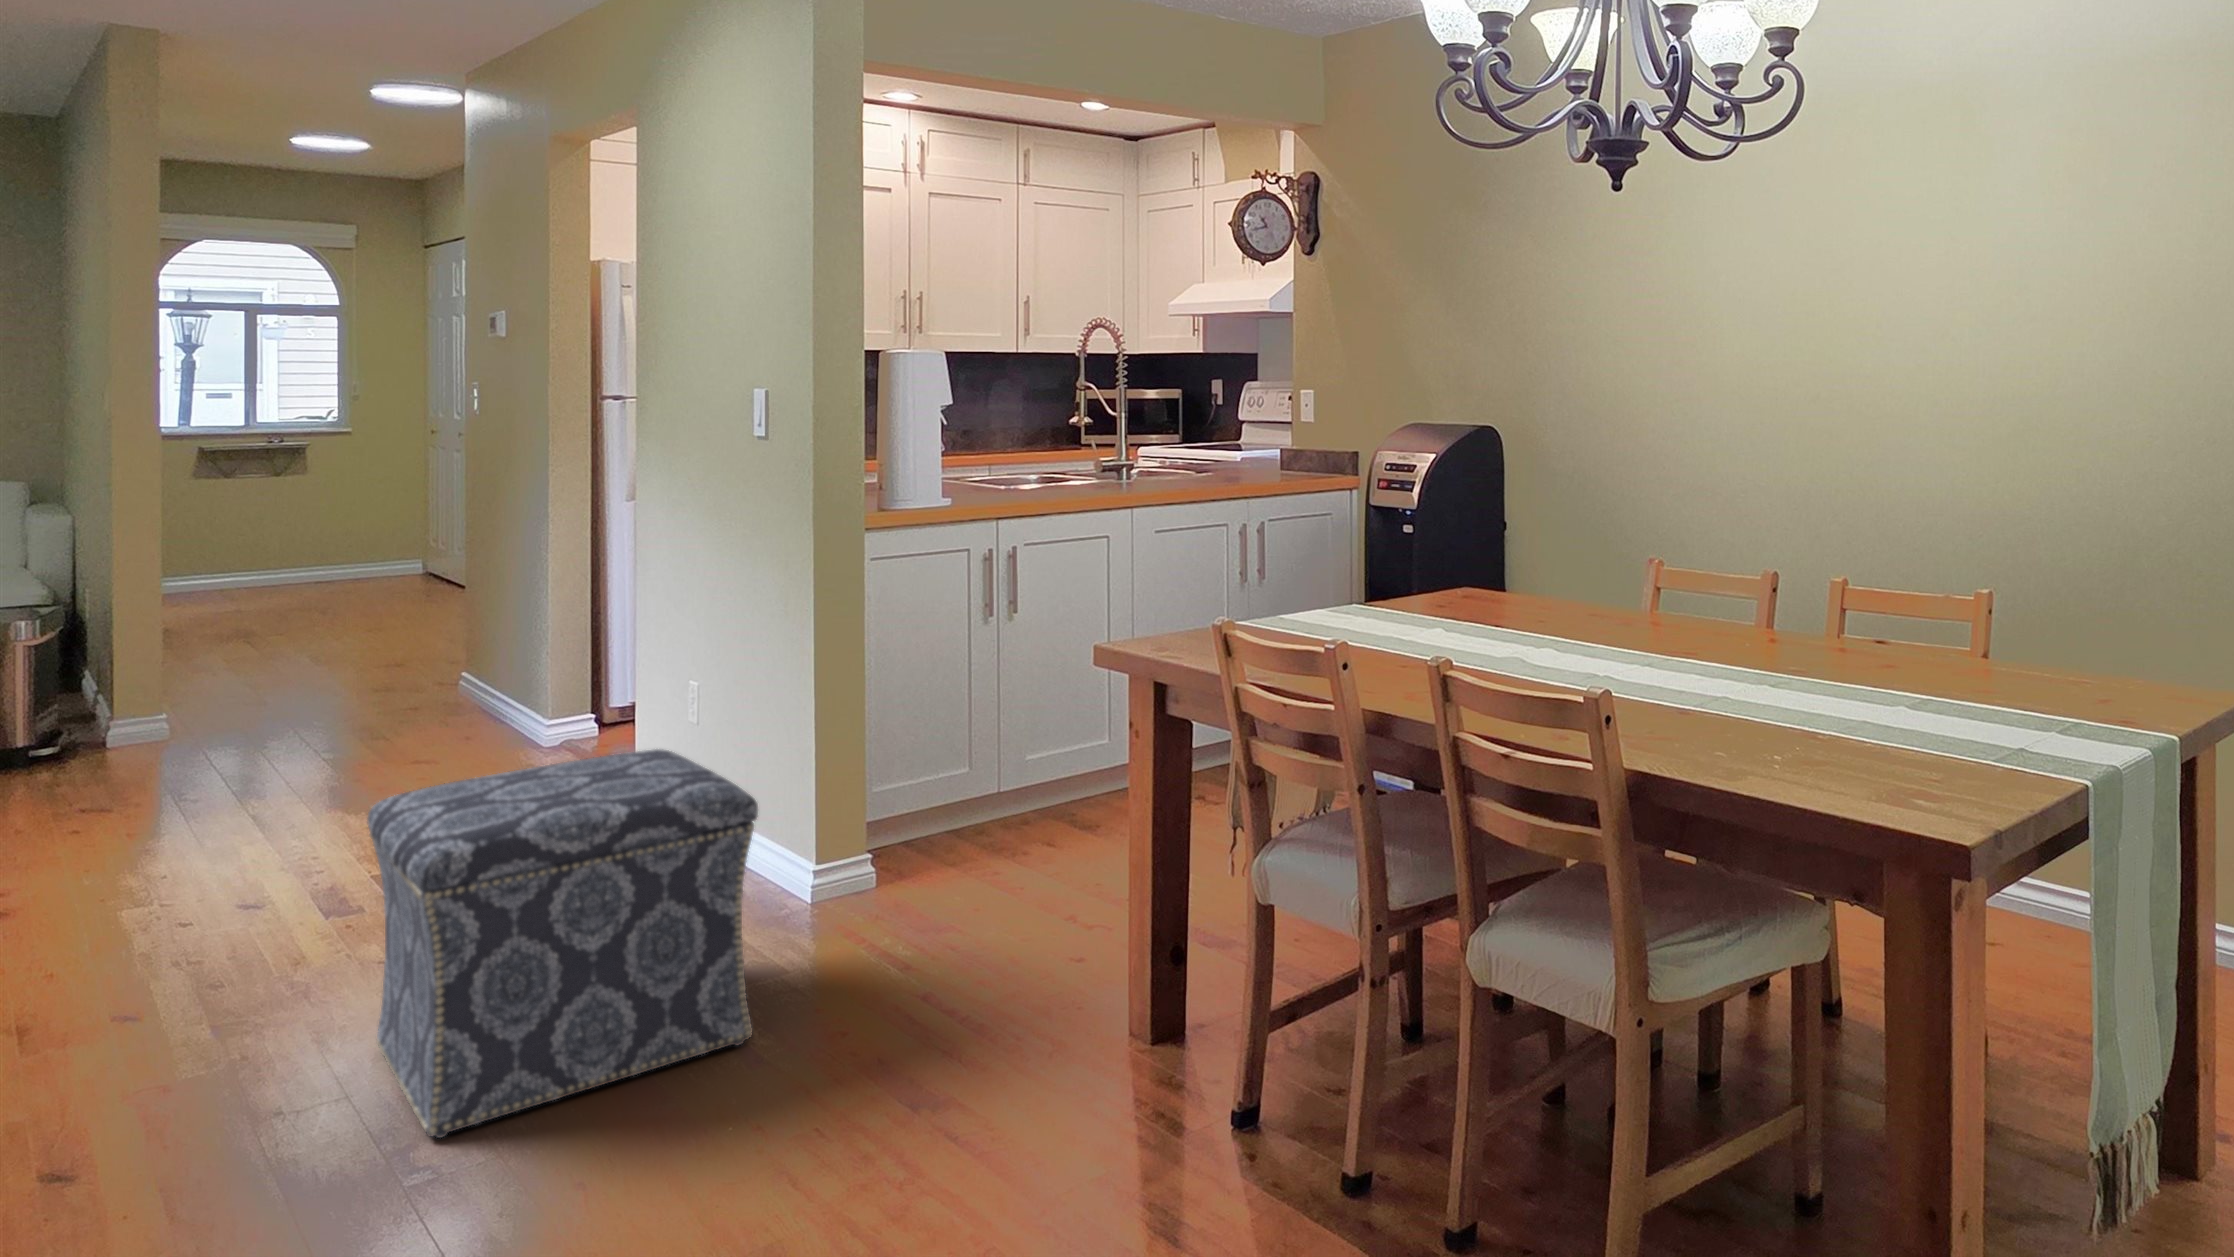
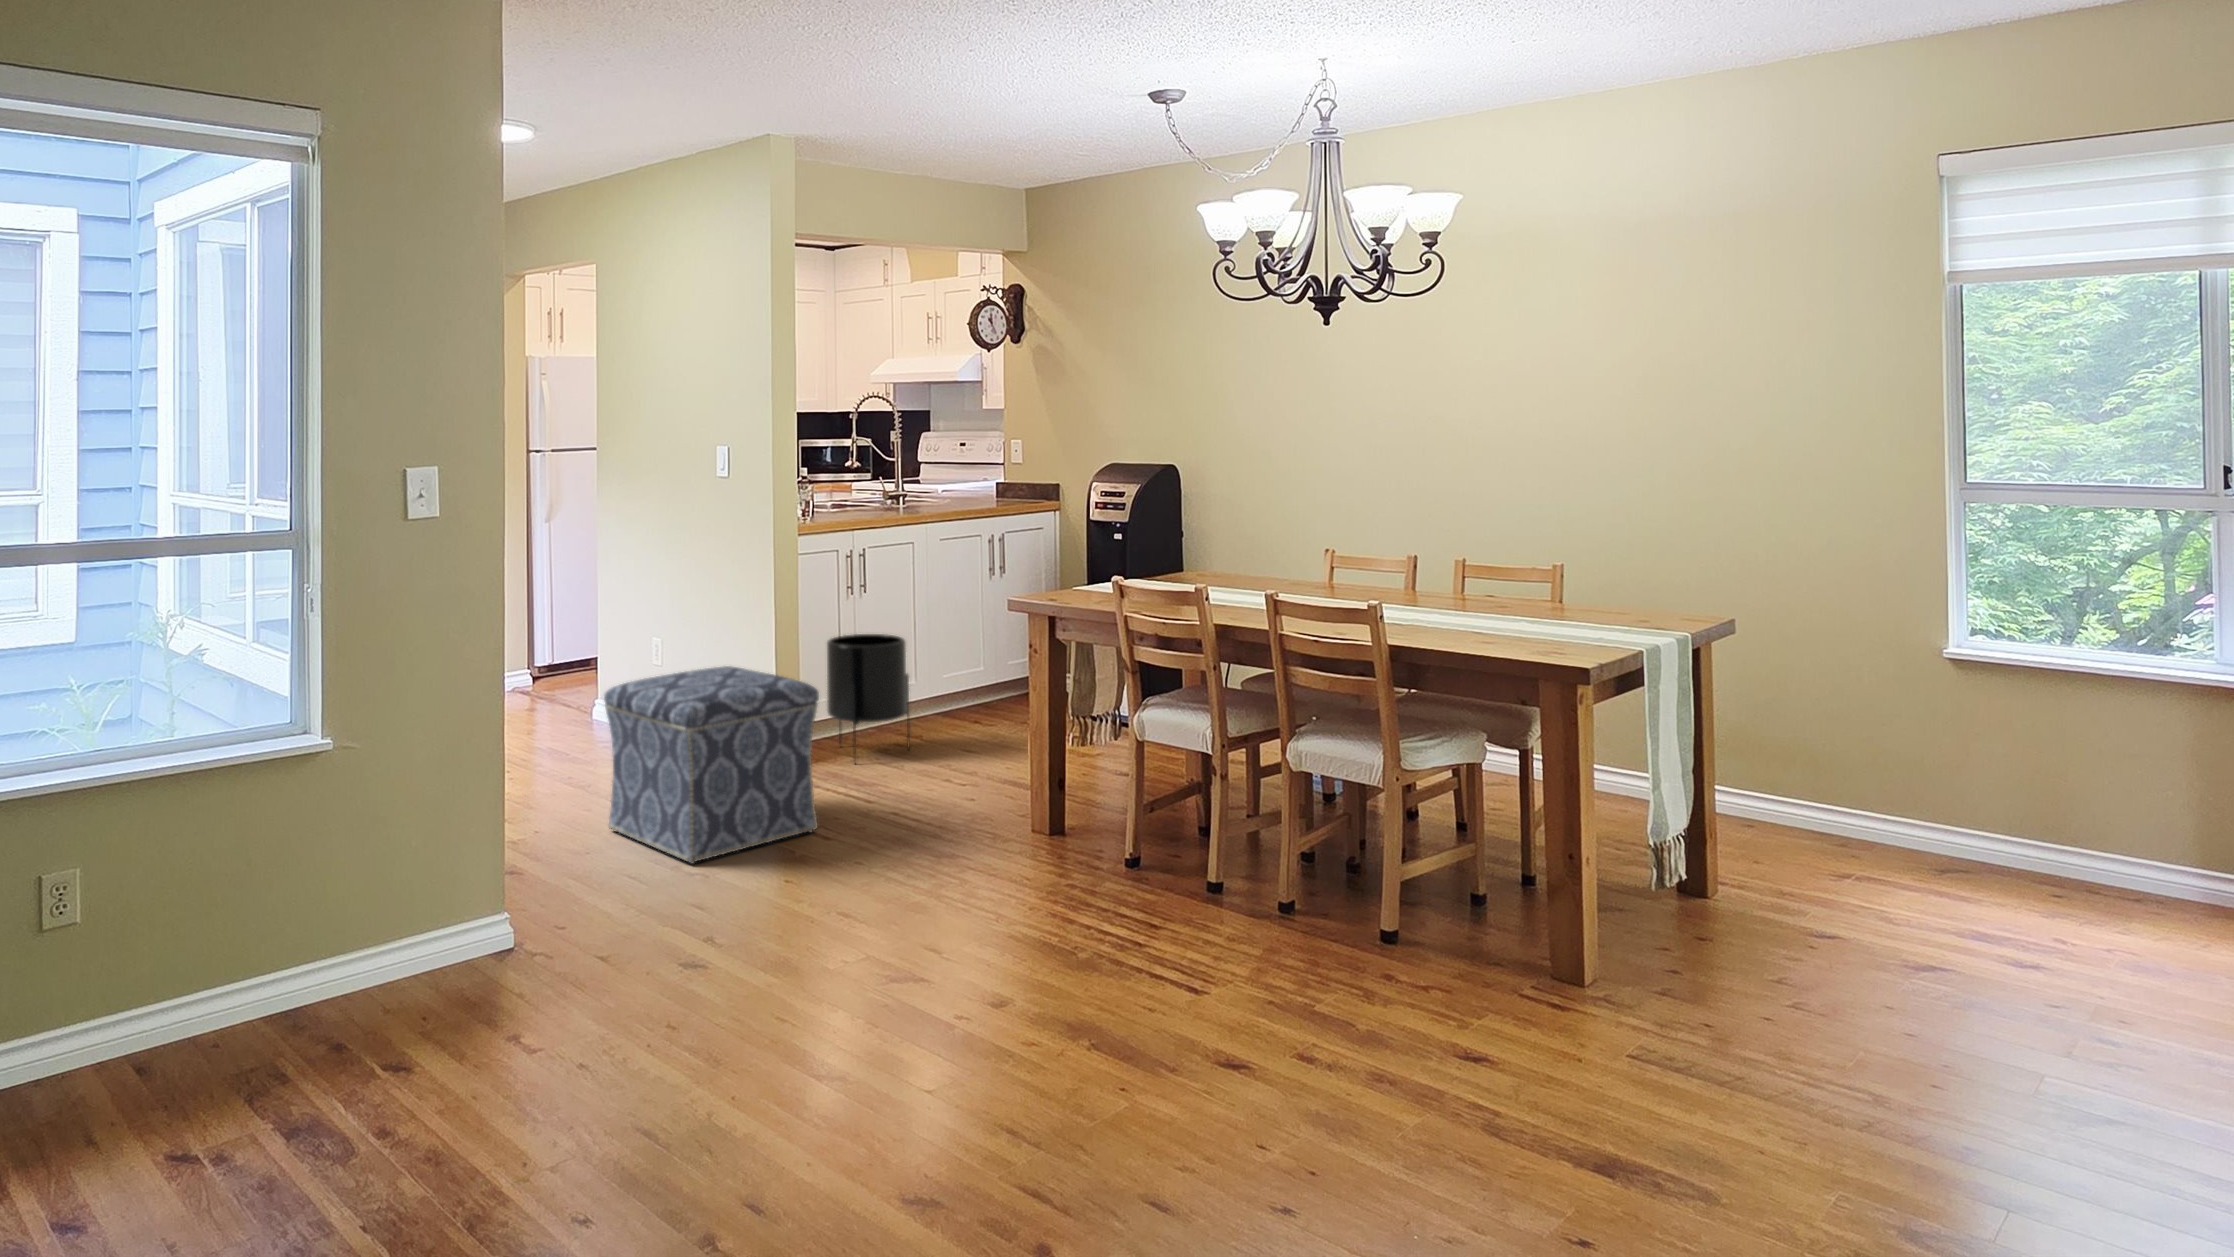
planter: none [922,674,1057,882] -> present [827,634,910,761]

